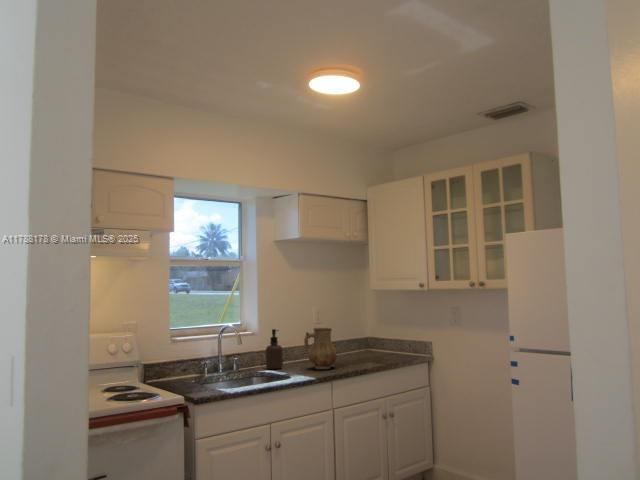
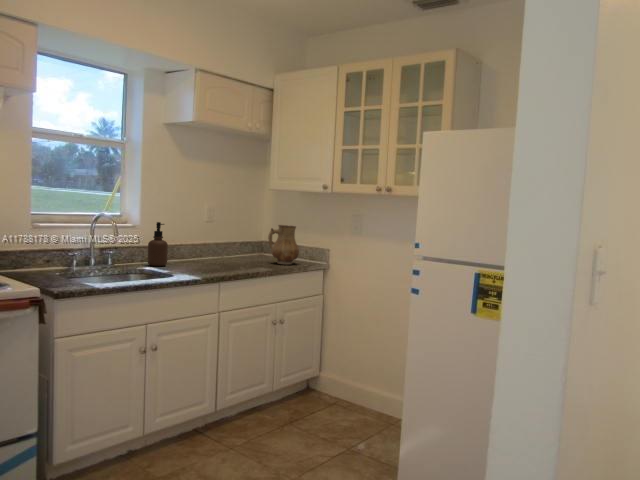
ceramic pitcher: present [304,328,337,369] -> present [268,225,299,264]

